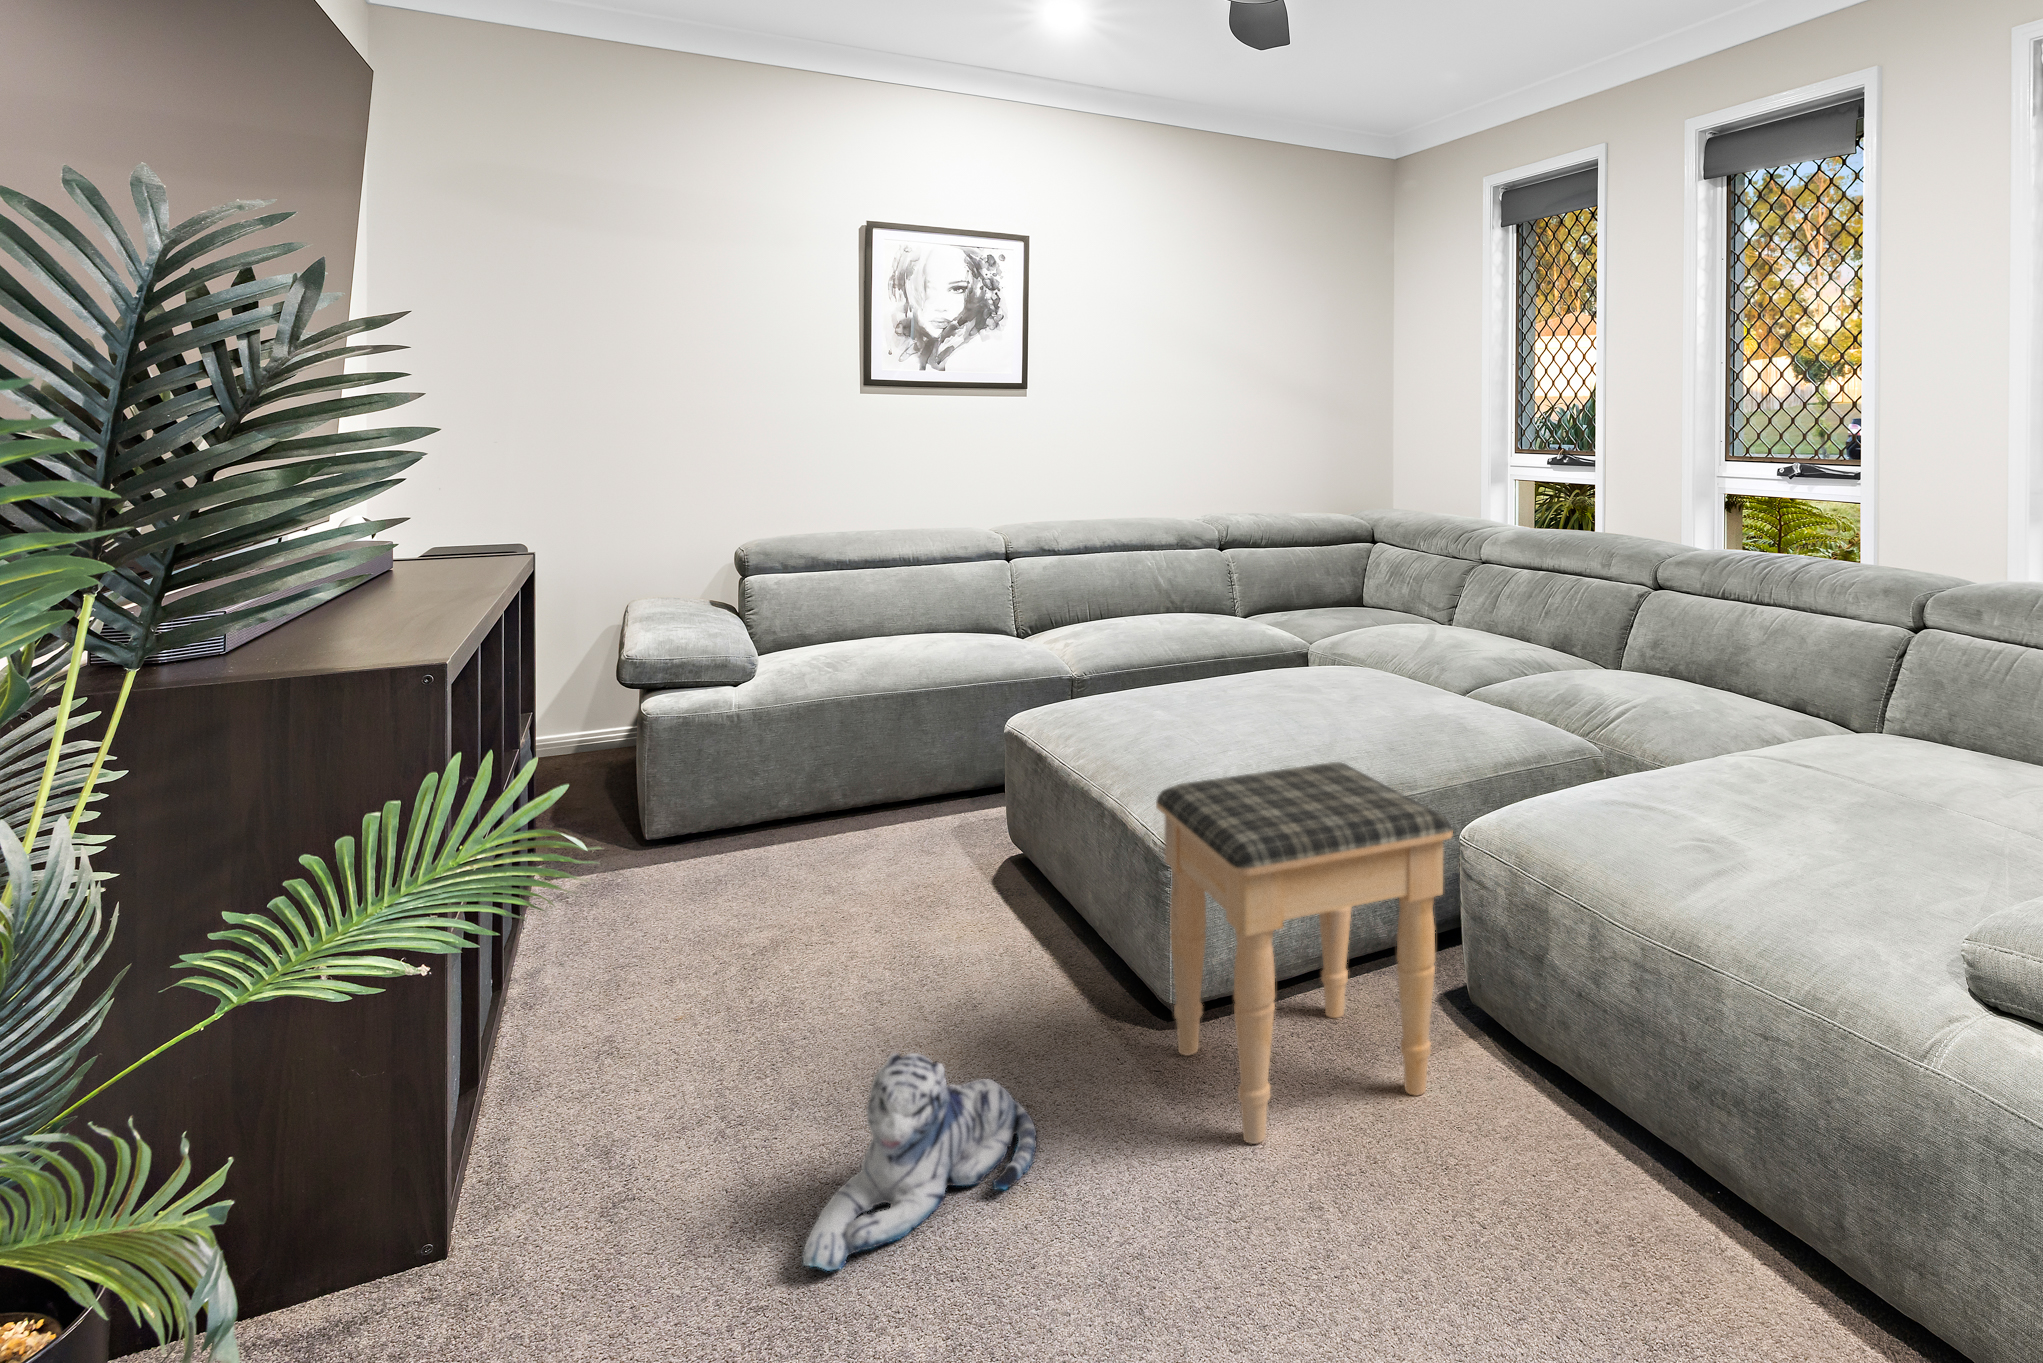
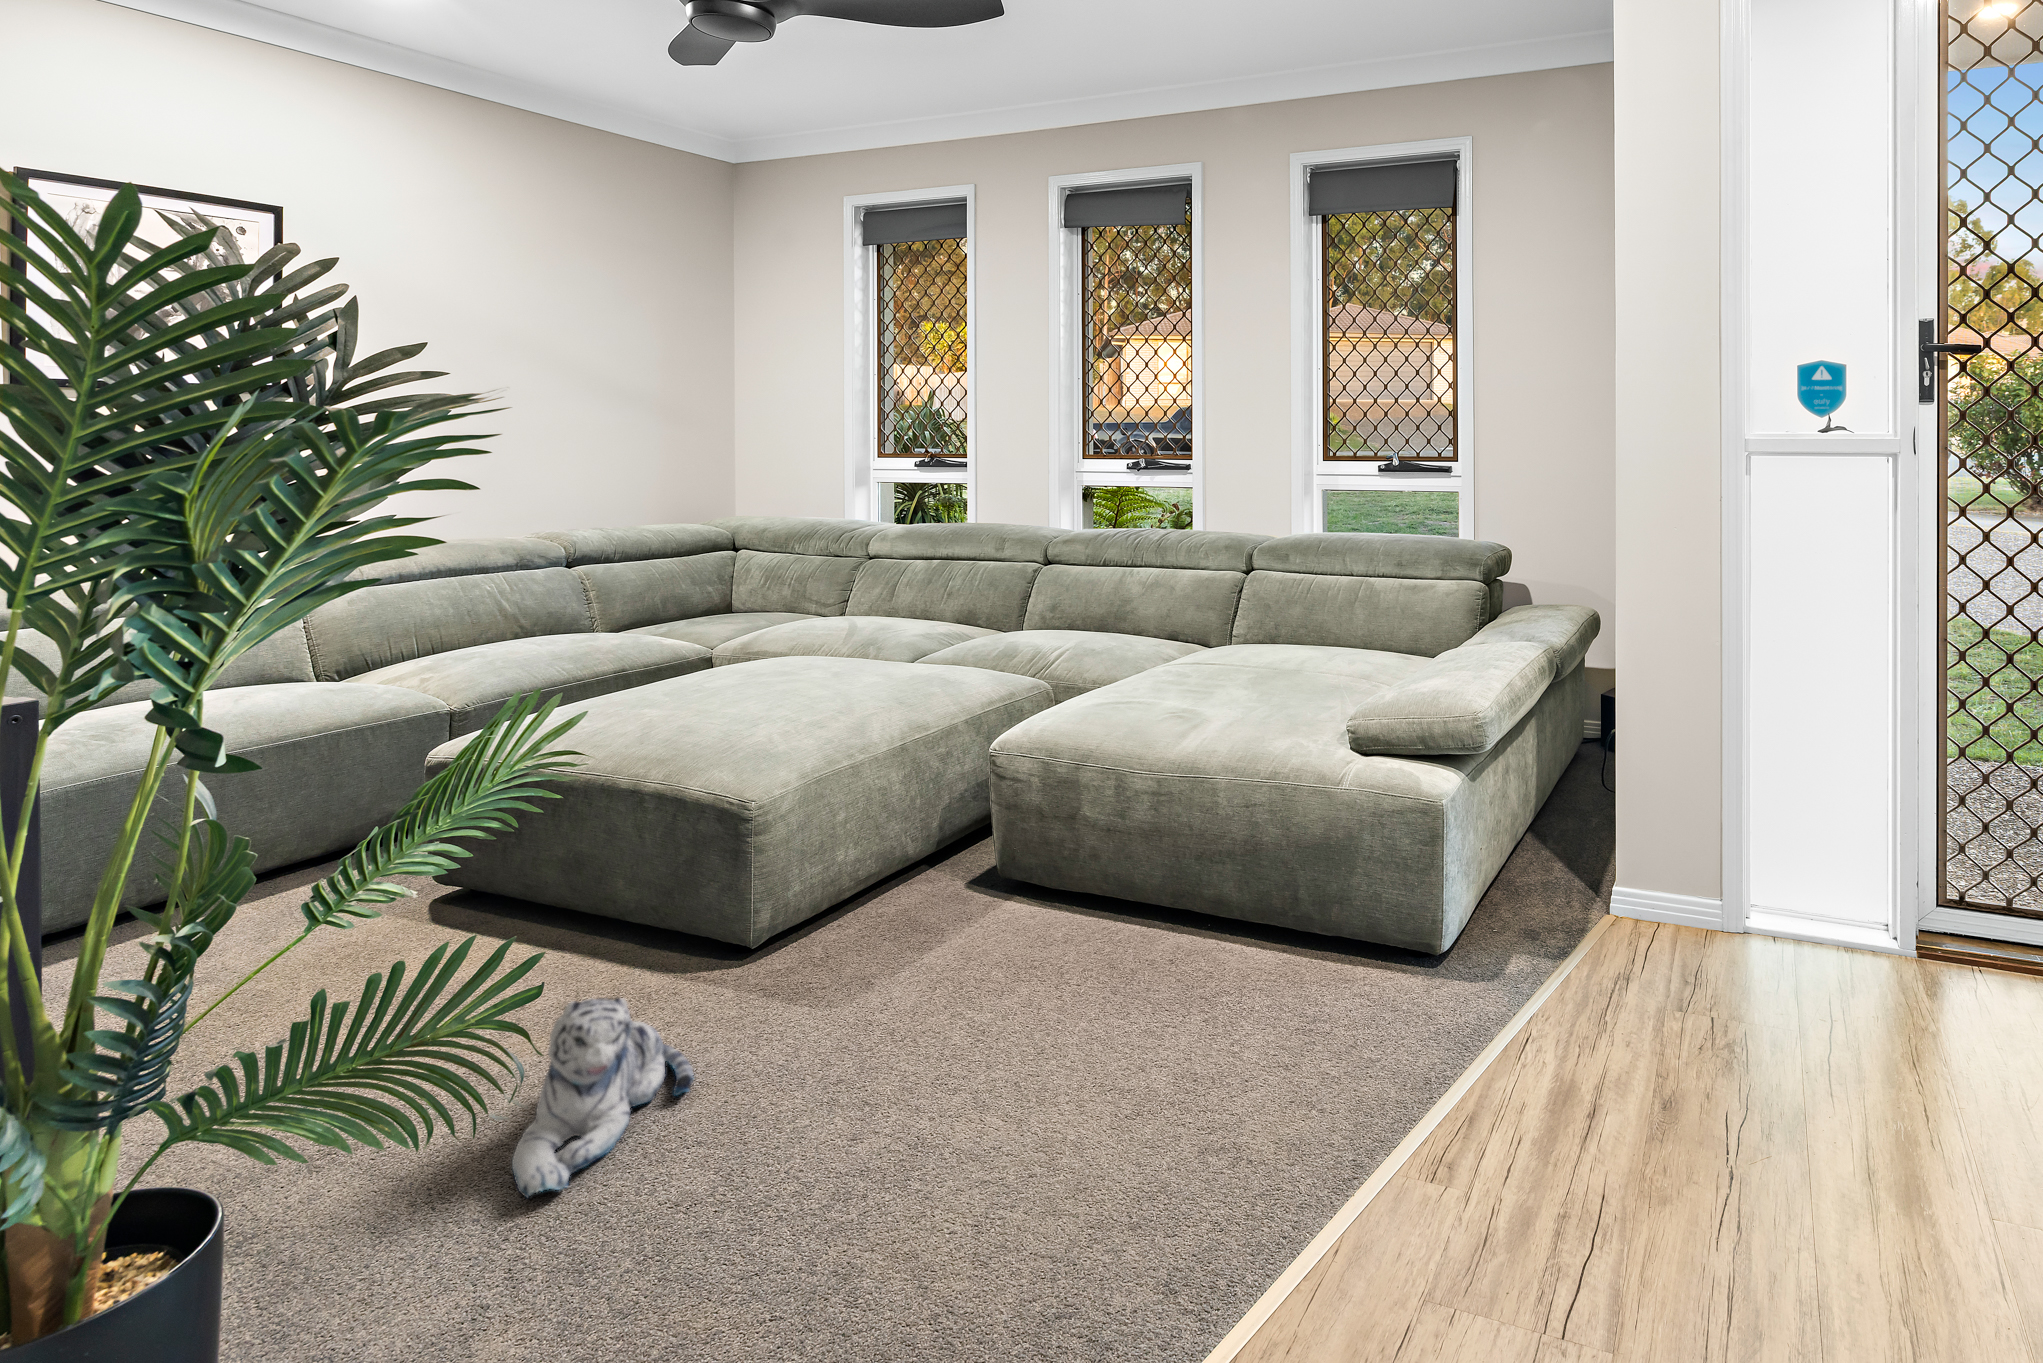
footstool: present [1156,762,1452,1144] -> none [741,707,1014,1003]

